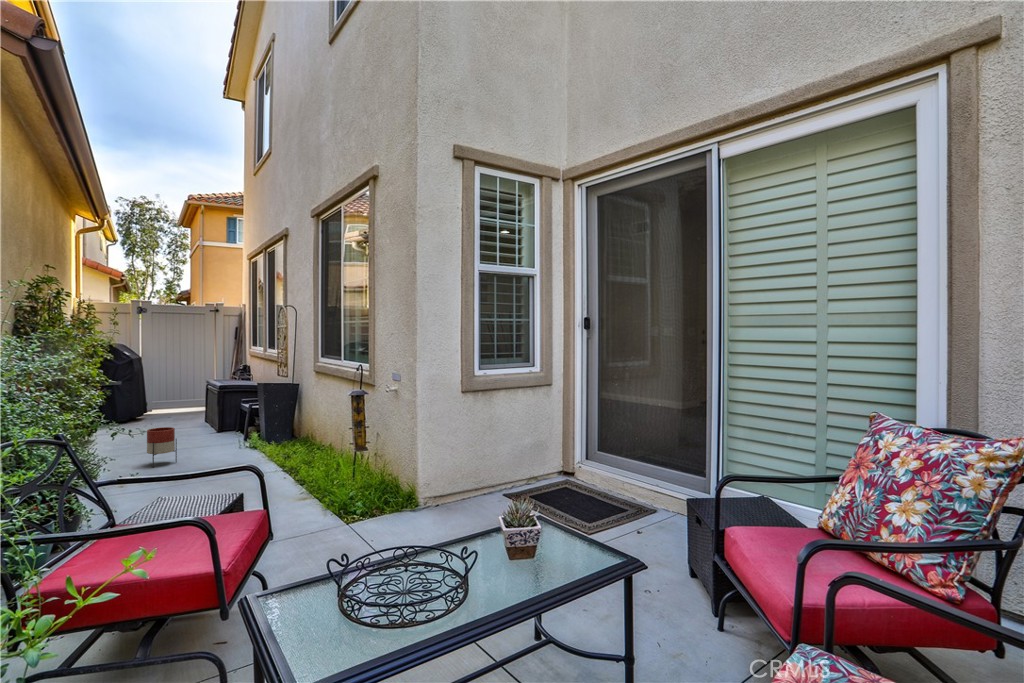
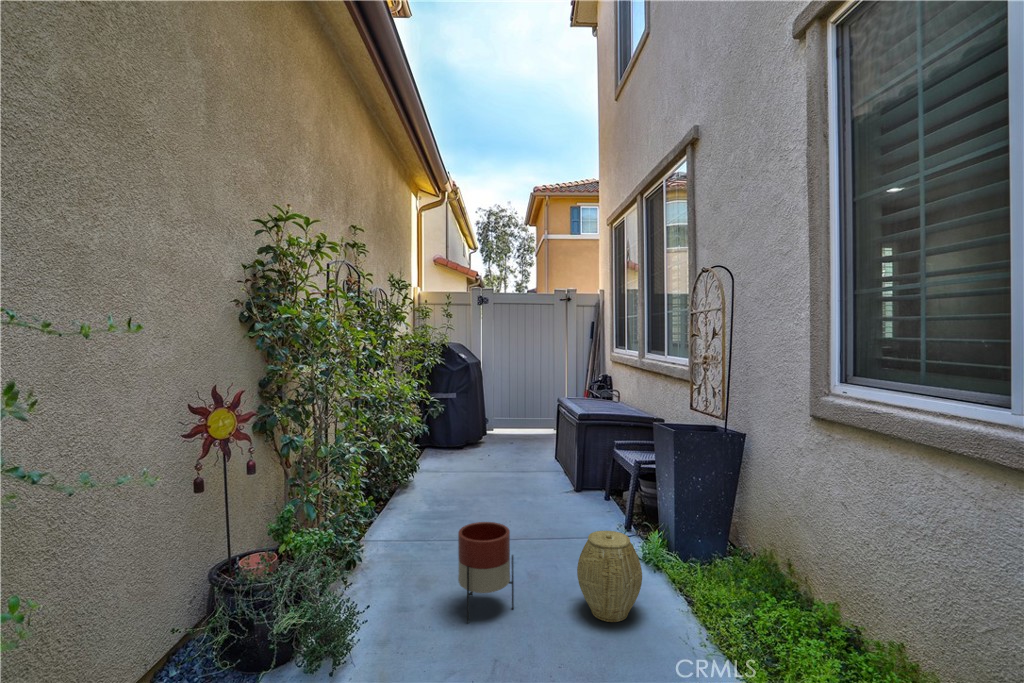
woven basket: none [209,424,240,459] -> present [577,531,642,622]

